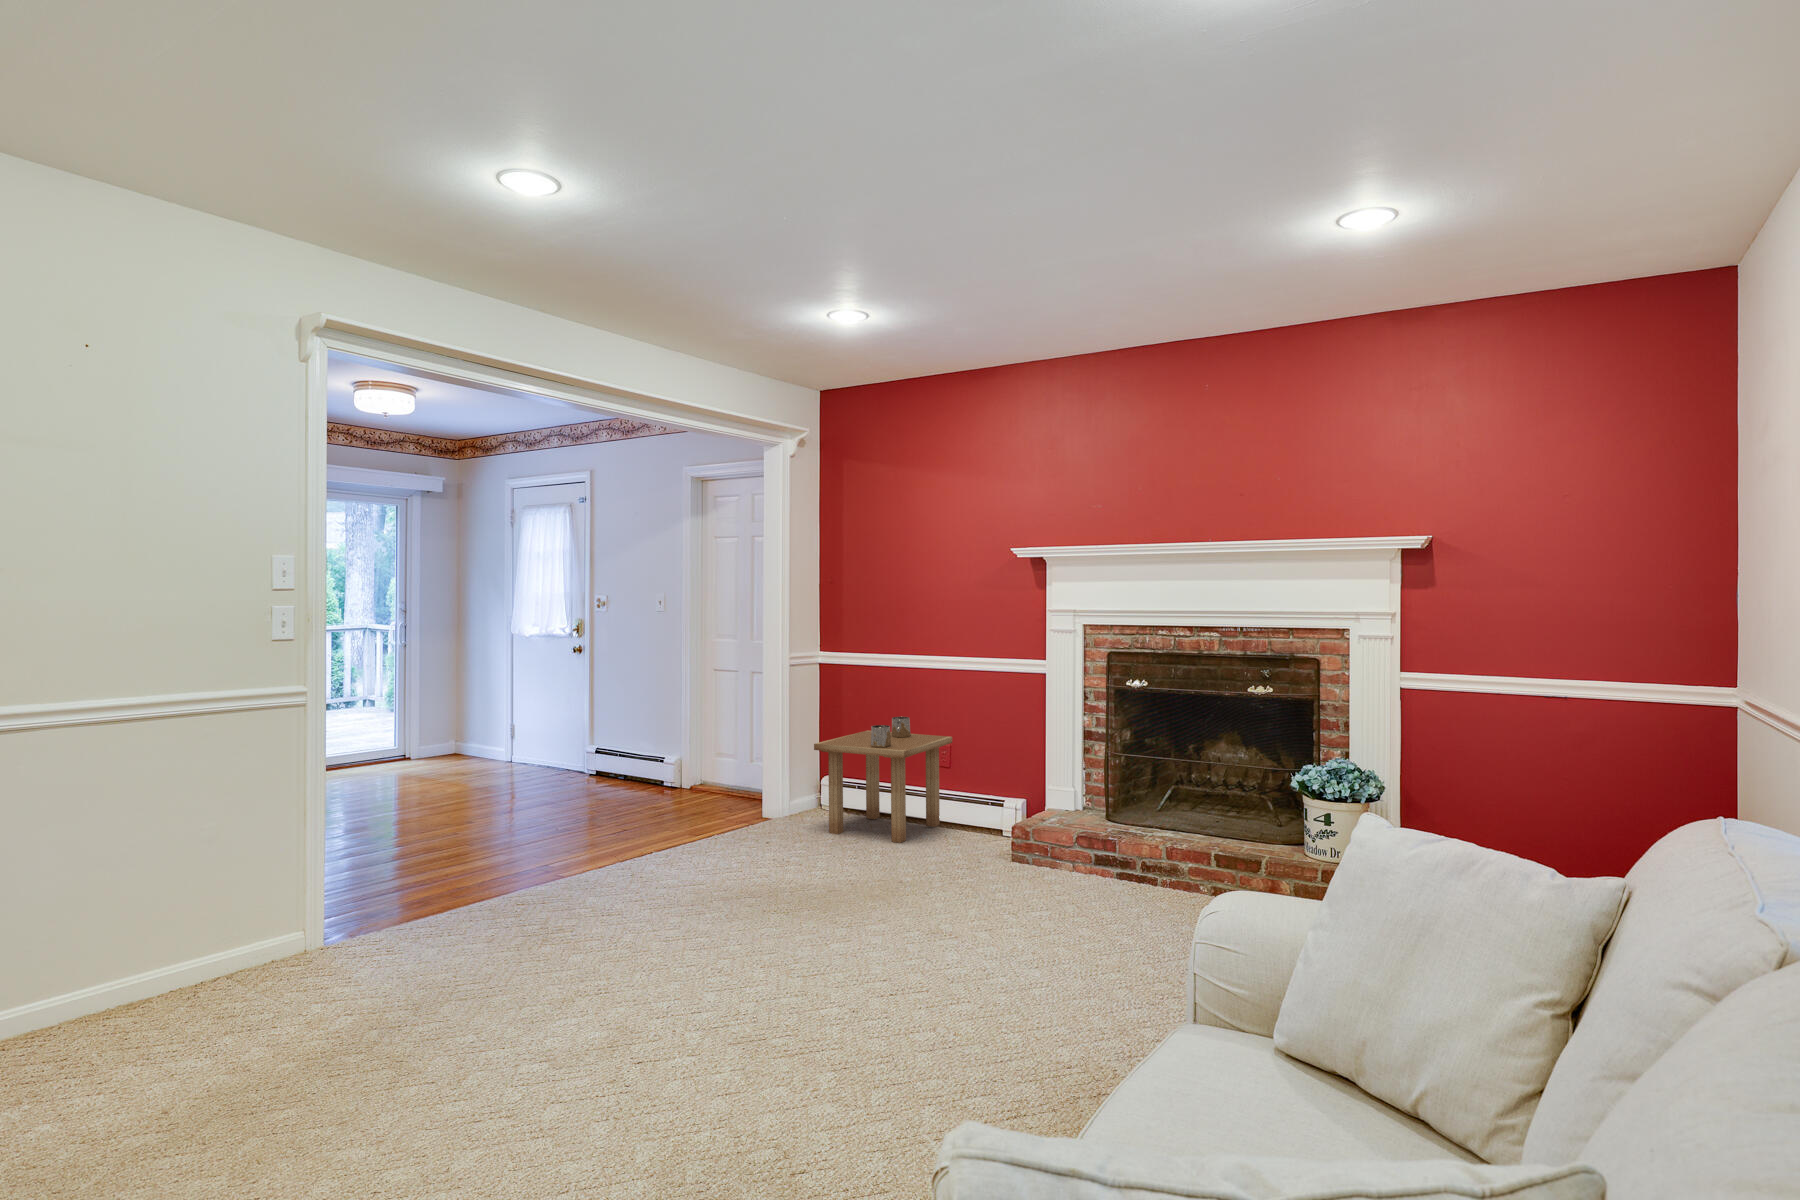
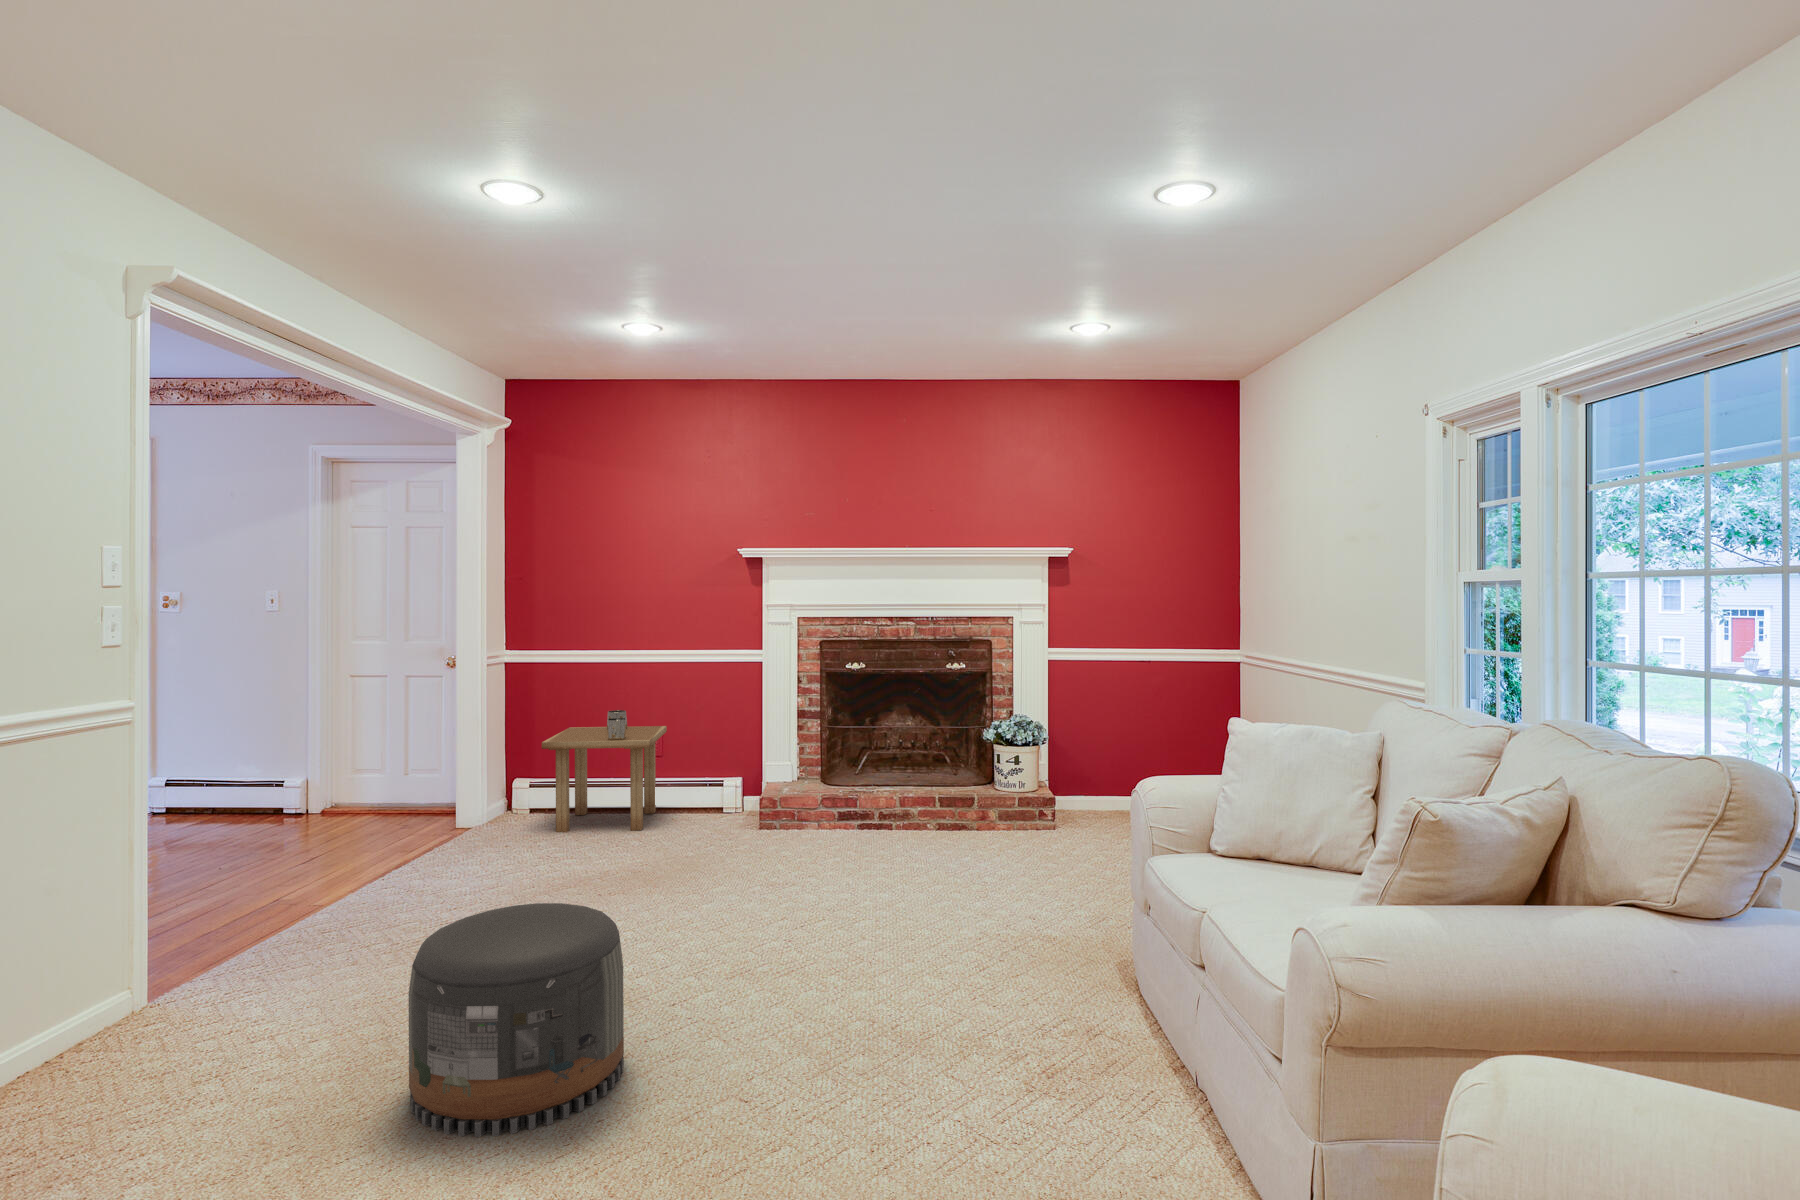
pouf: none [391,899,590,1107] -> present [408,903,624,1137]

